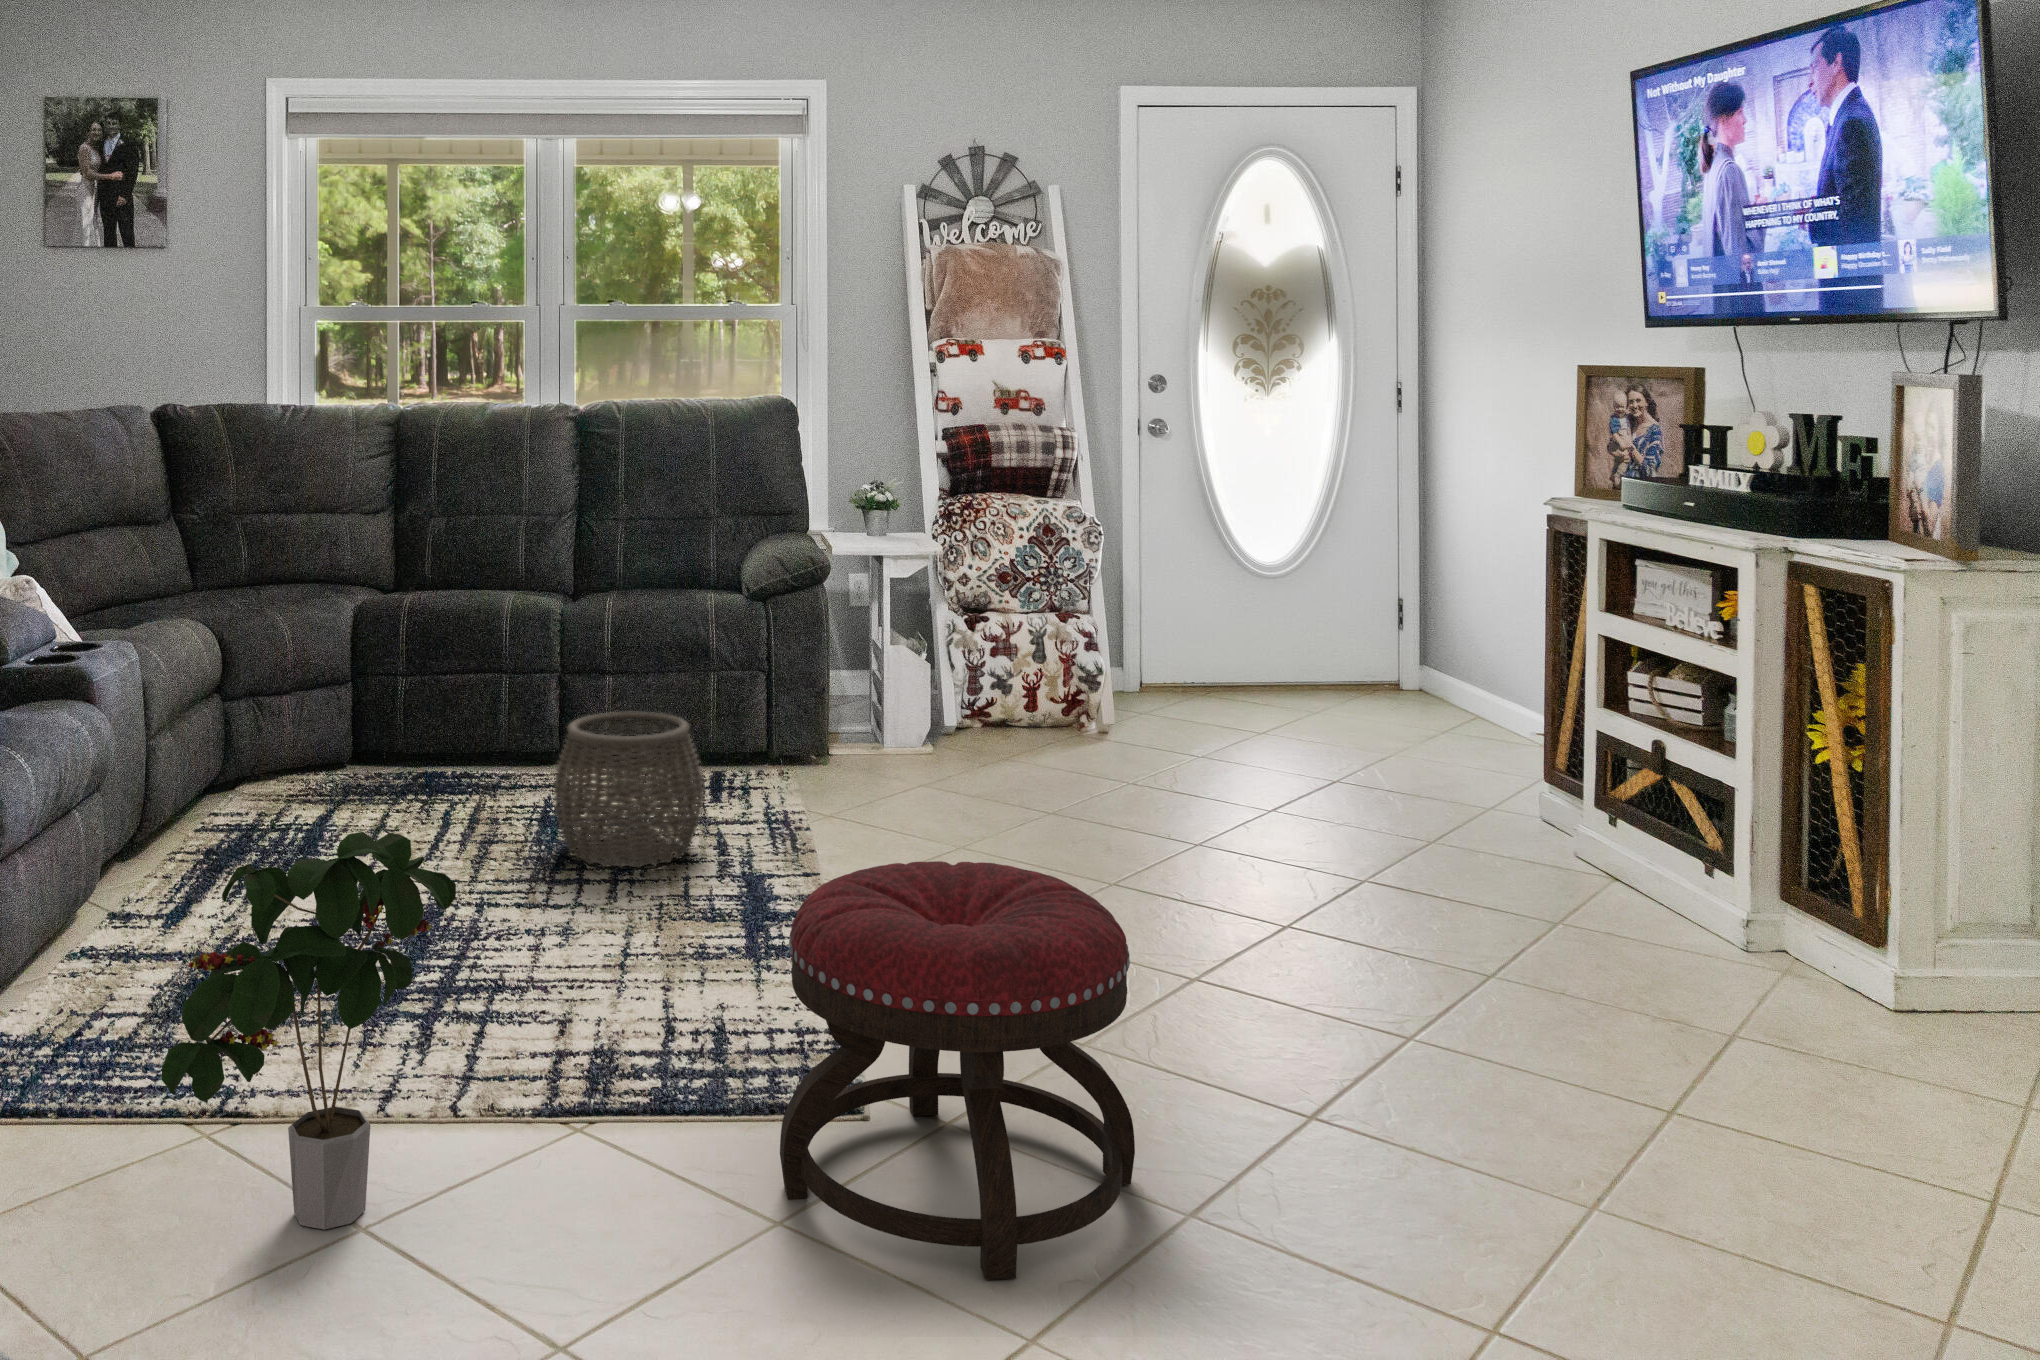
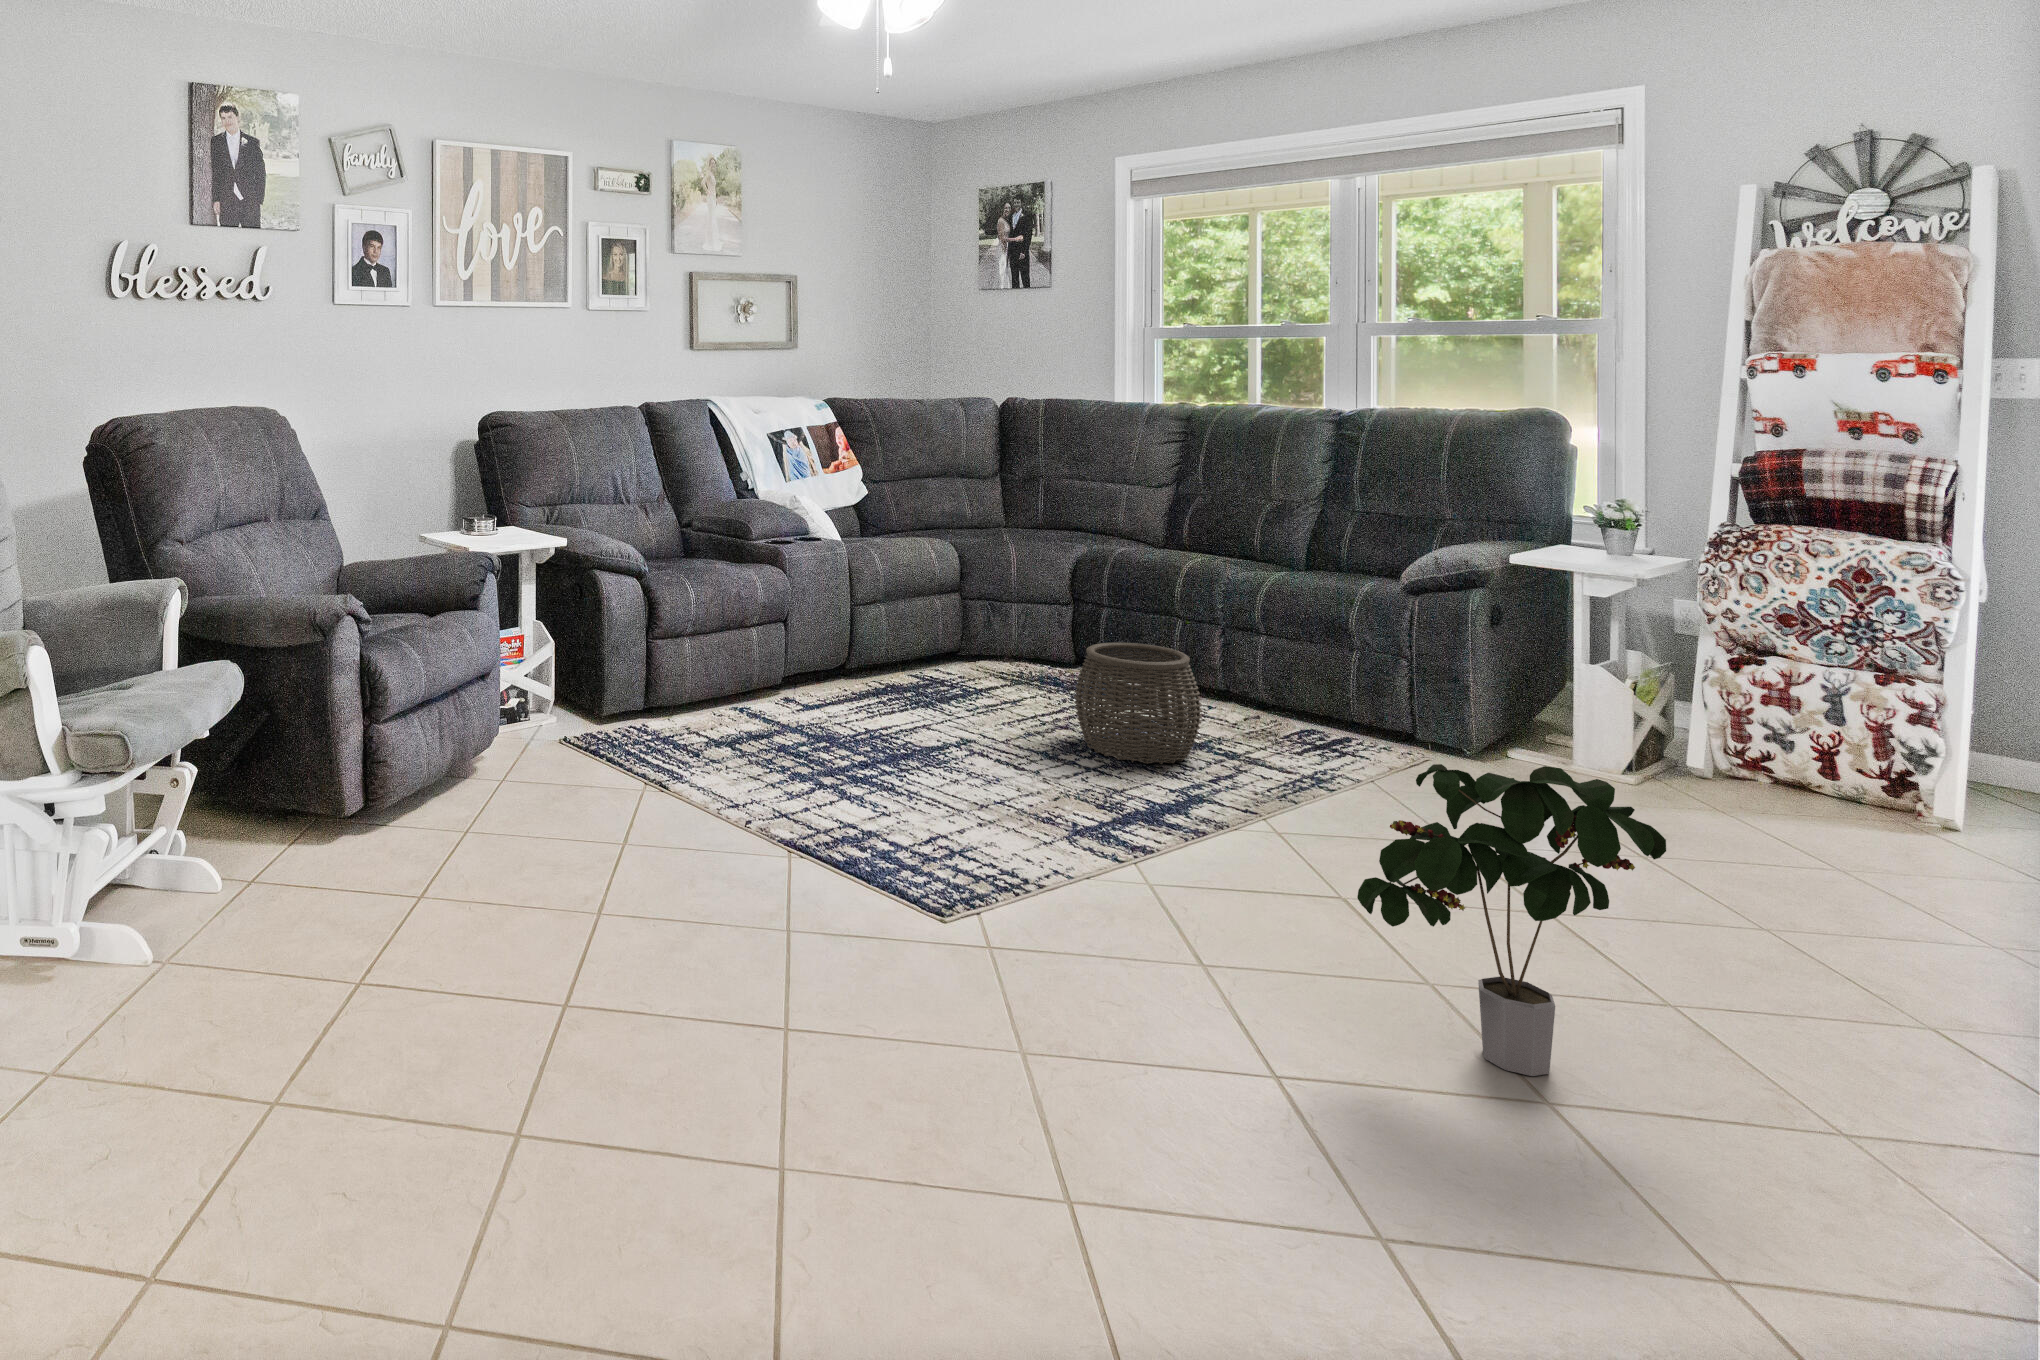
potted plant: present [162,832,456,1230] -> present [1357,764,1666,1076]
ottoman: present [780,861,1135,1280] -> none [792,719,1033,991]

